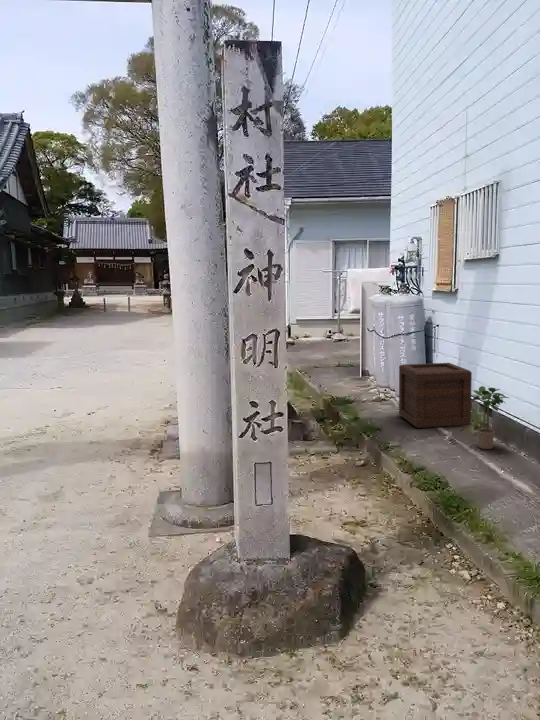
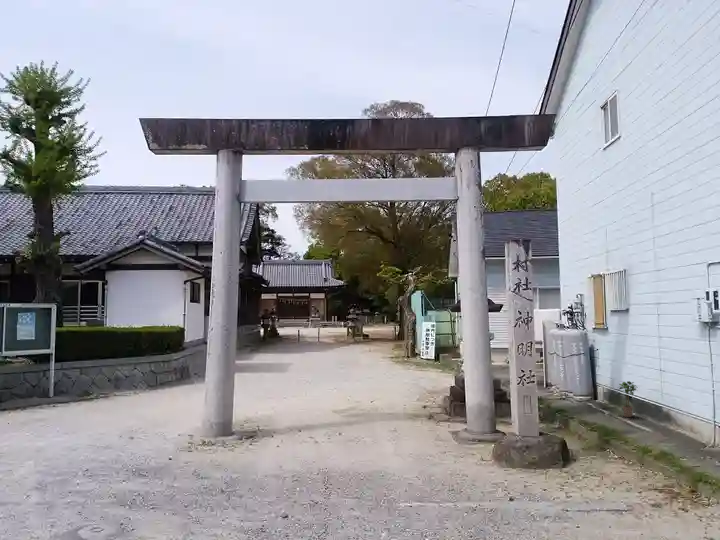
wooden crate: present [399,363,472,428] -> none [574,372,620,410]

